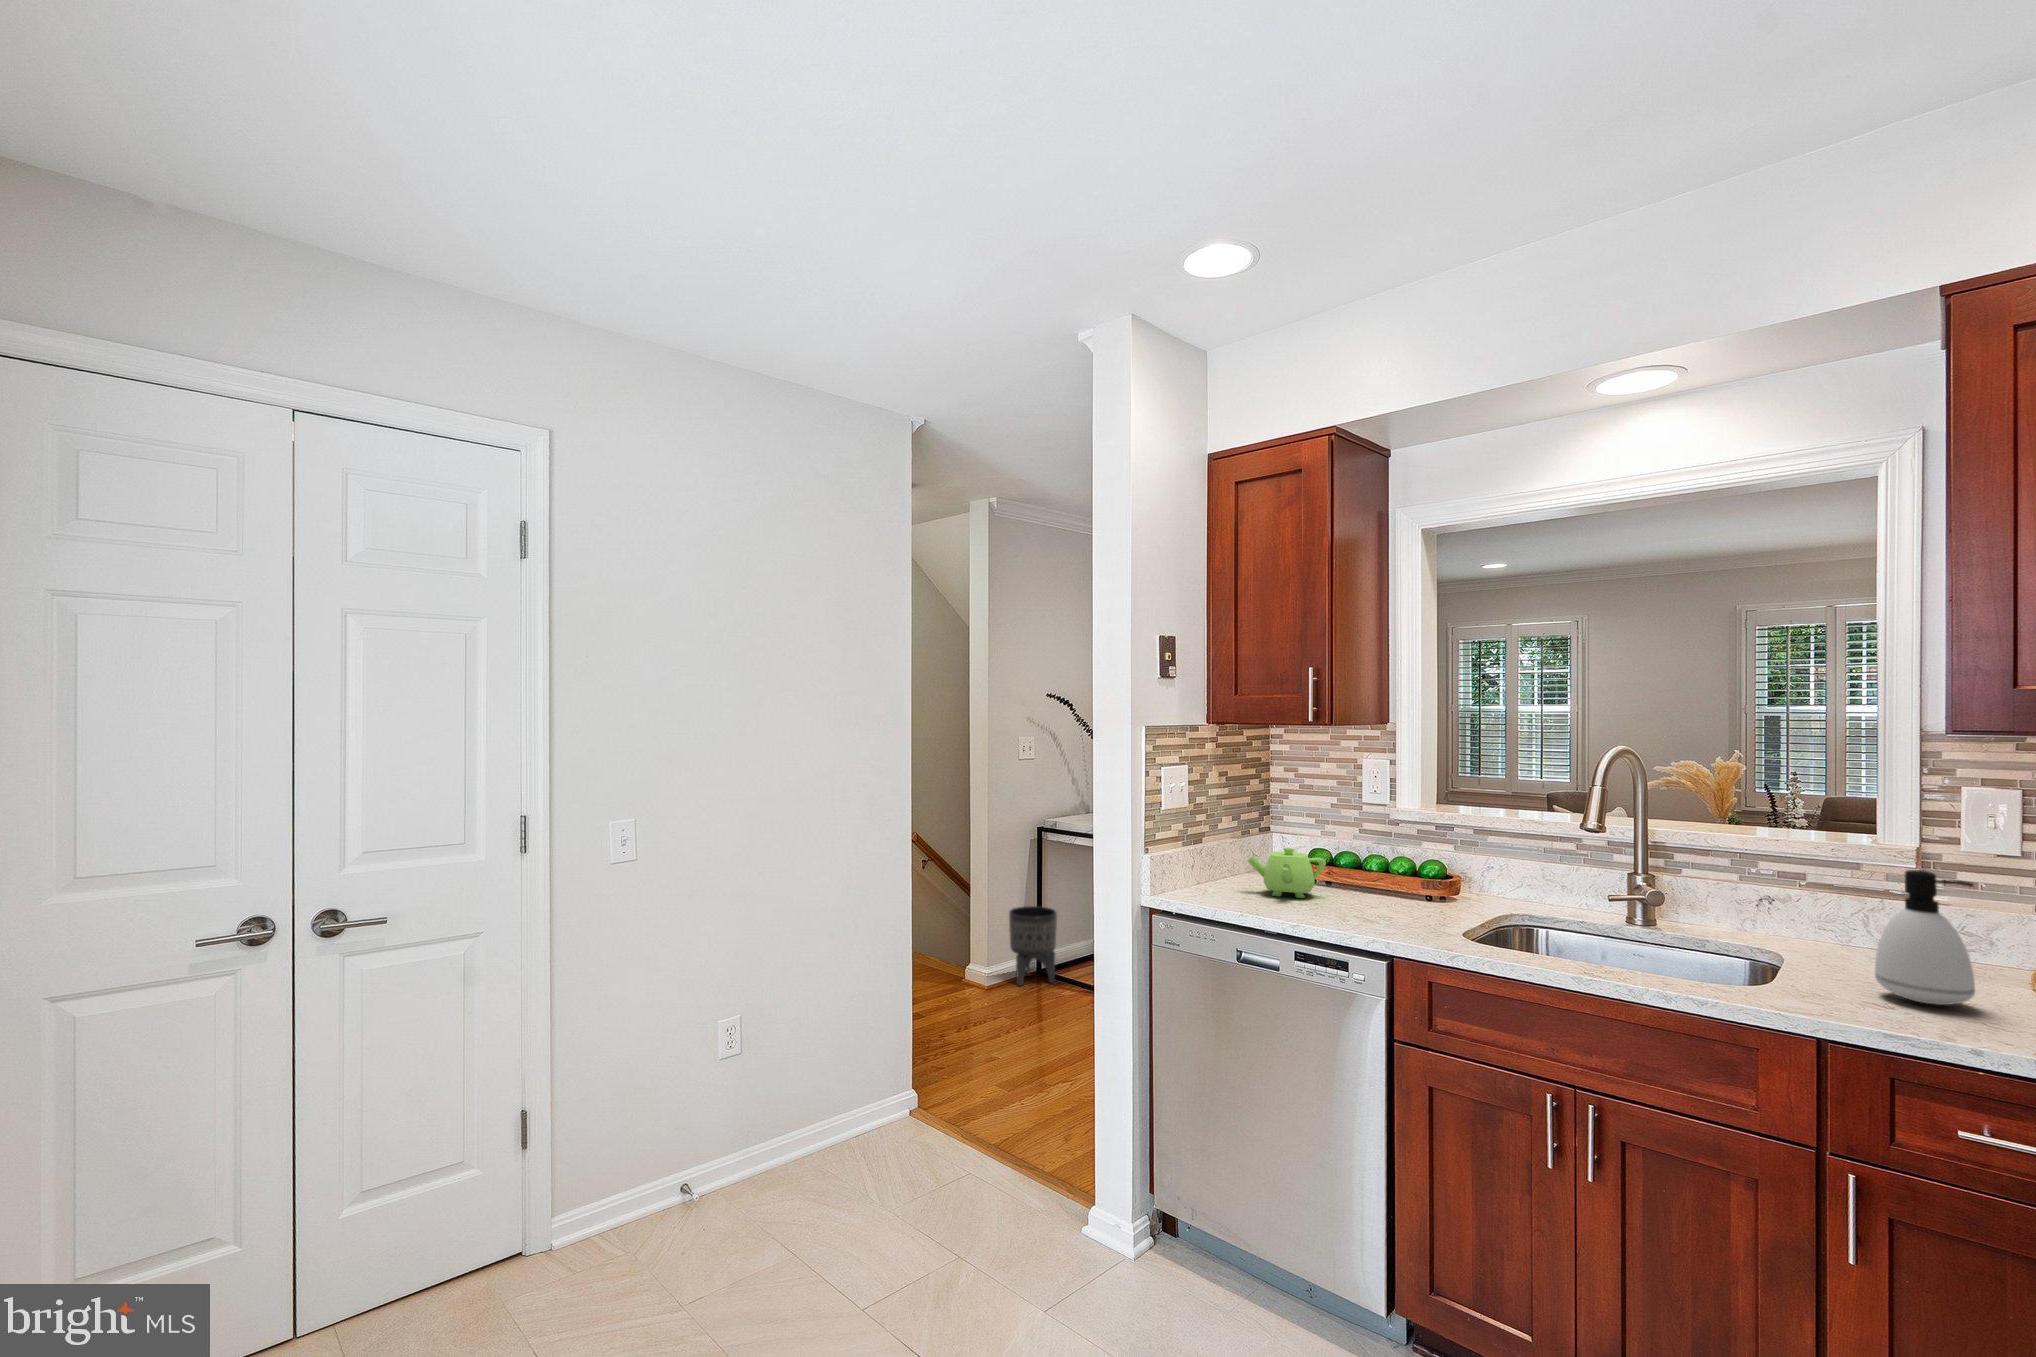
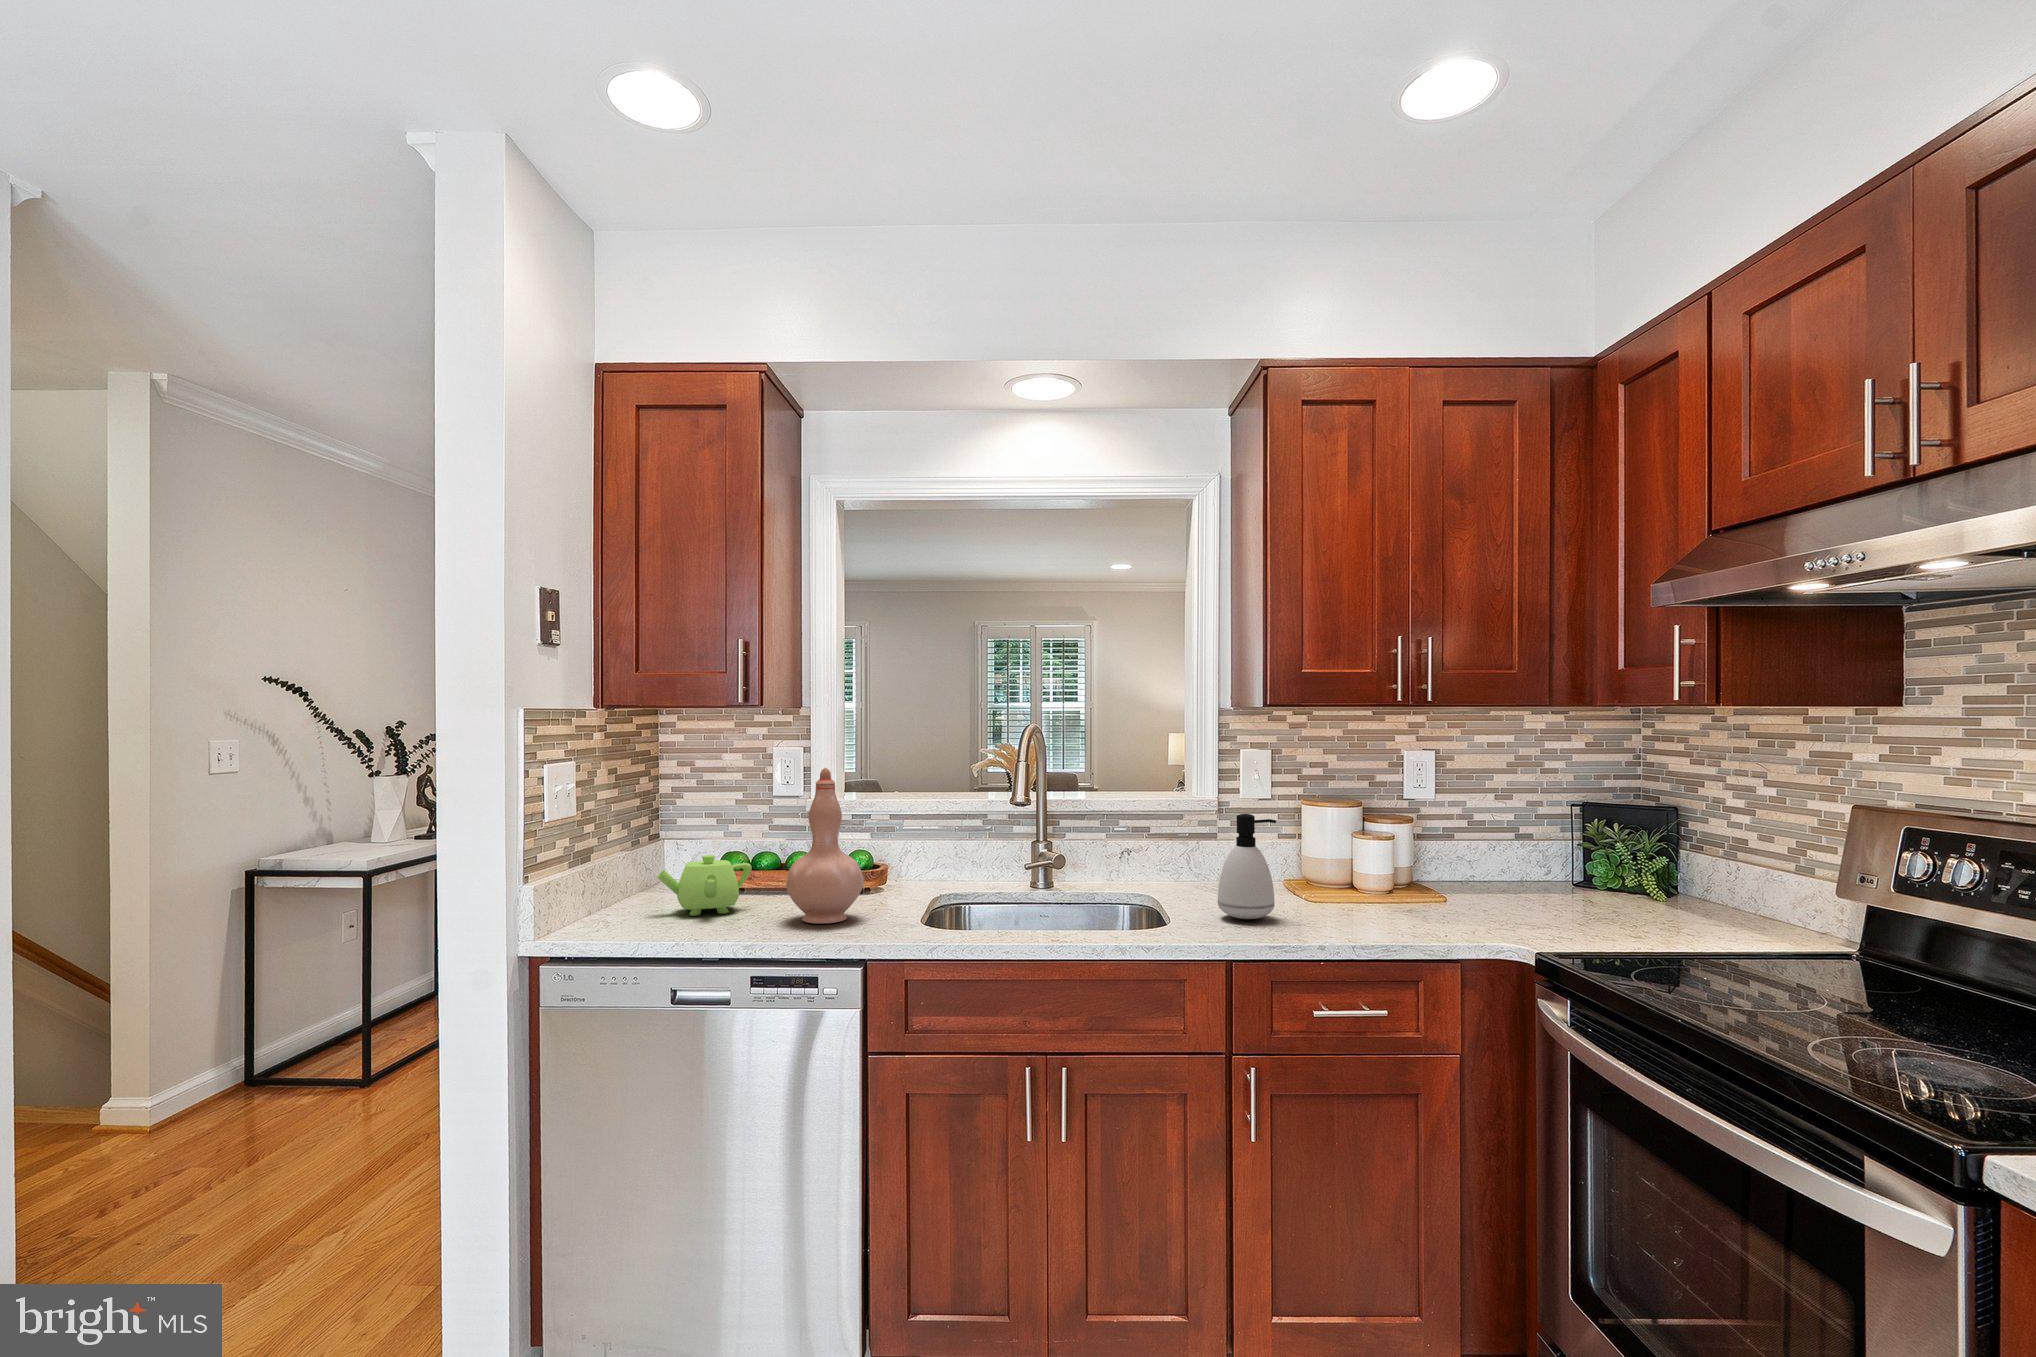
vase: none [1346,781,1420,921] -> present [786,768,864,924]
planter: present [1009,906,1057,986] -> none [194,991,287,1121]

